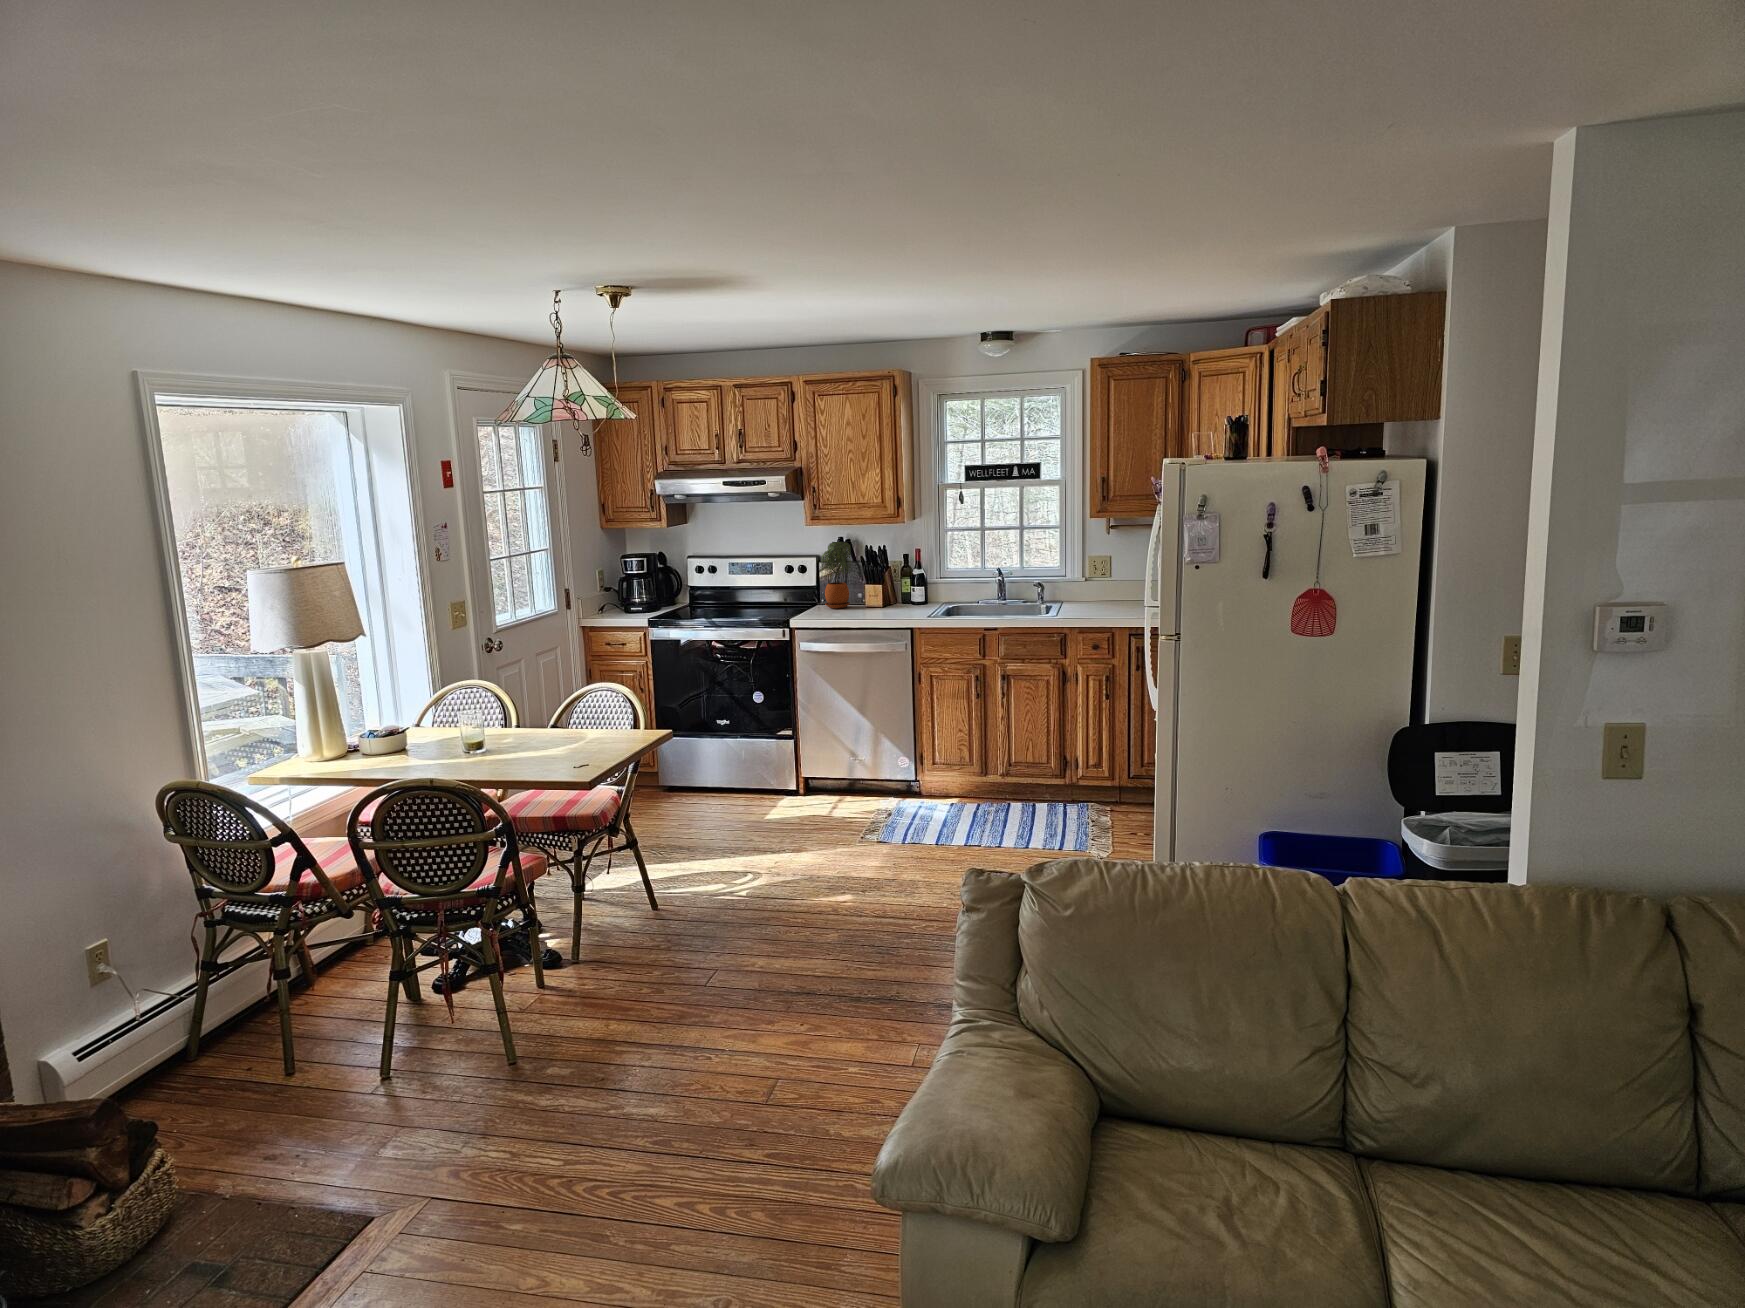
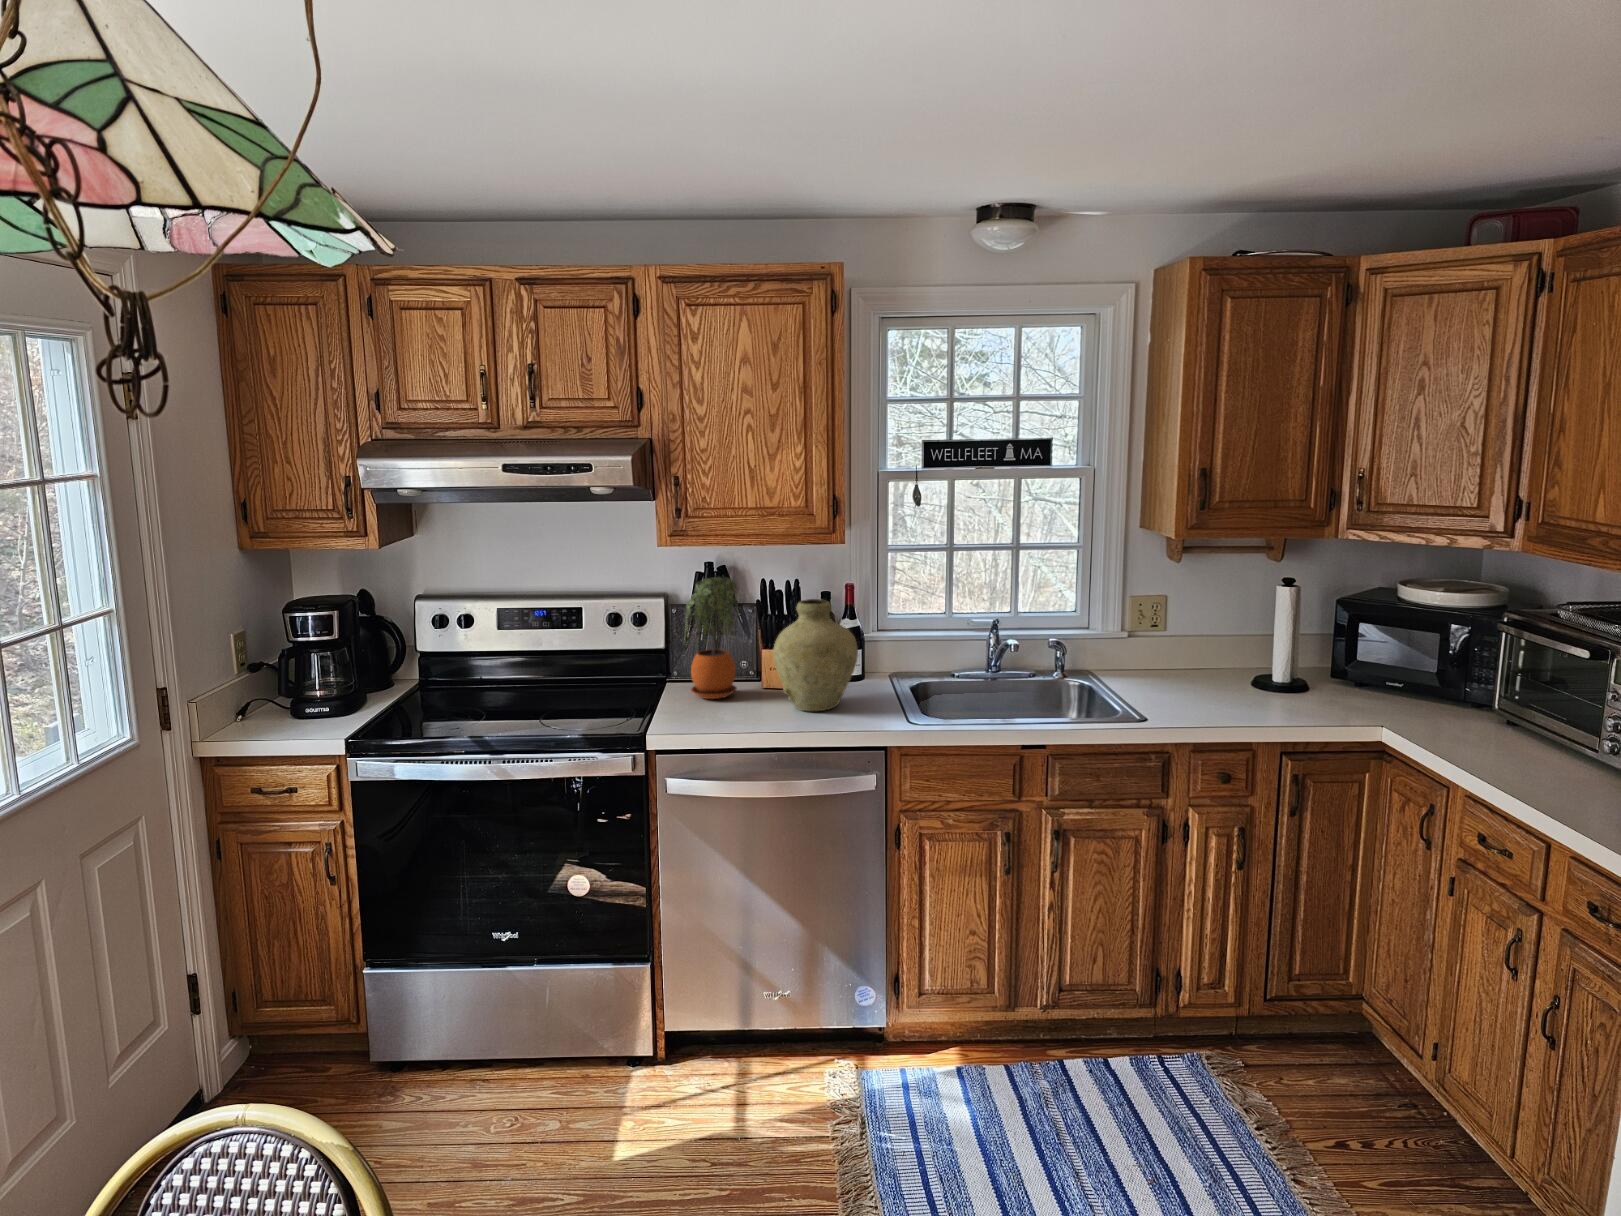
vase: none [862,552,908,612] -> present [773,599,858,711]

